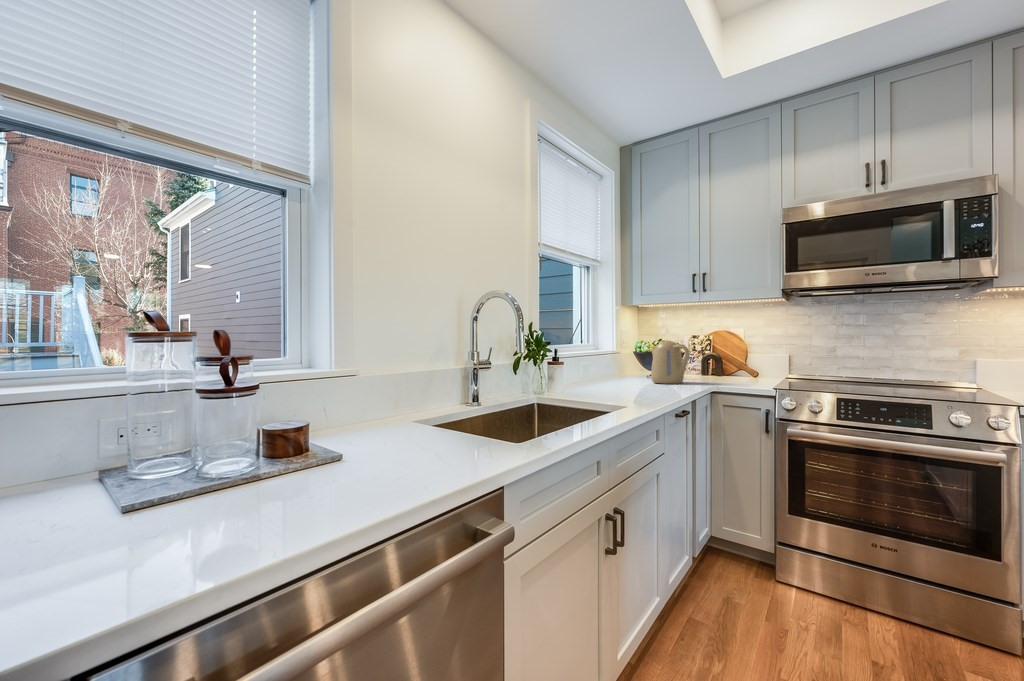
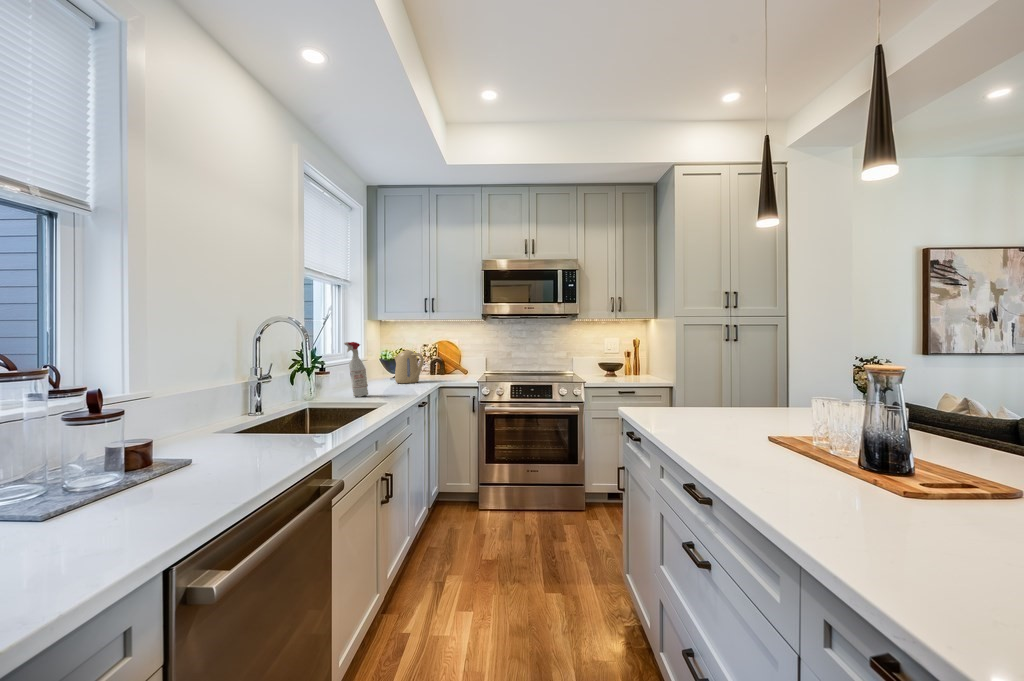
spray bottle: none [580,326,609,396] -> present [344,342,368,397]

